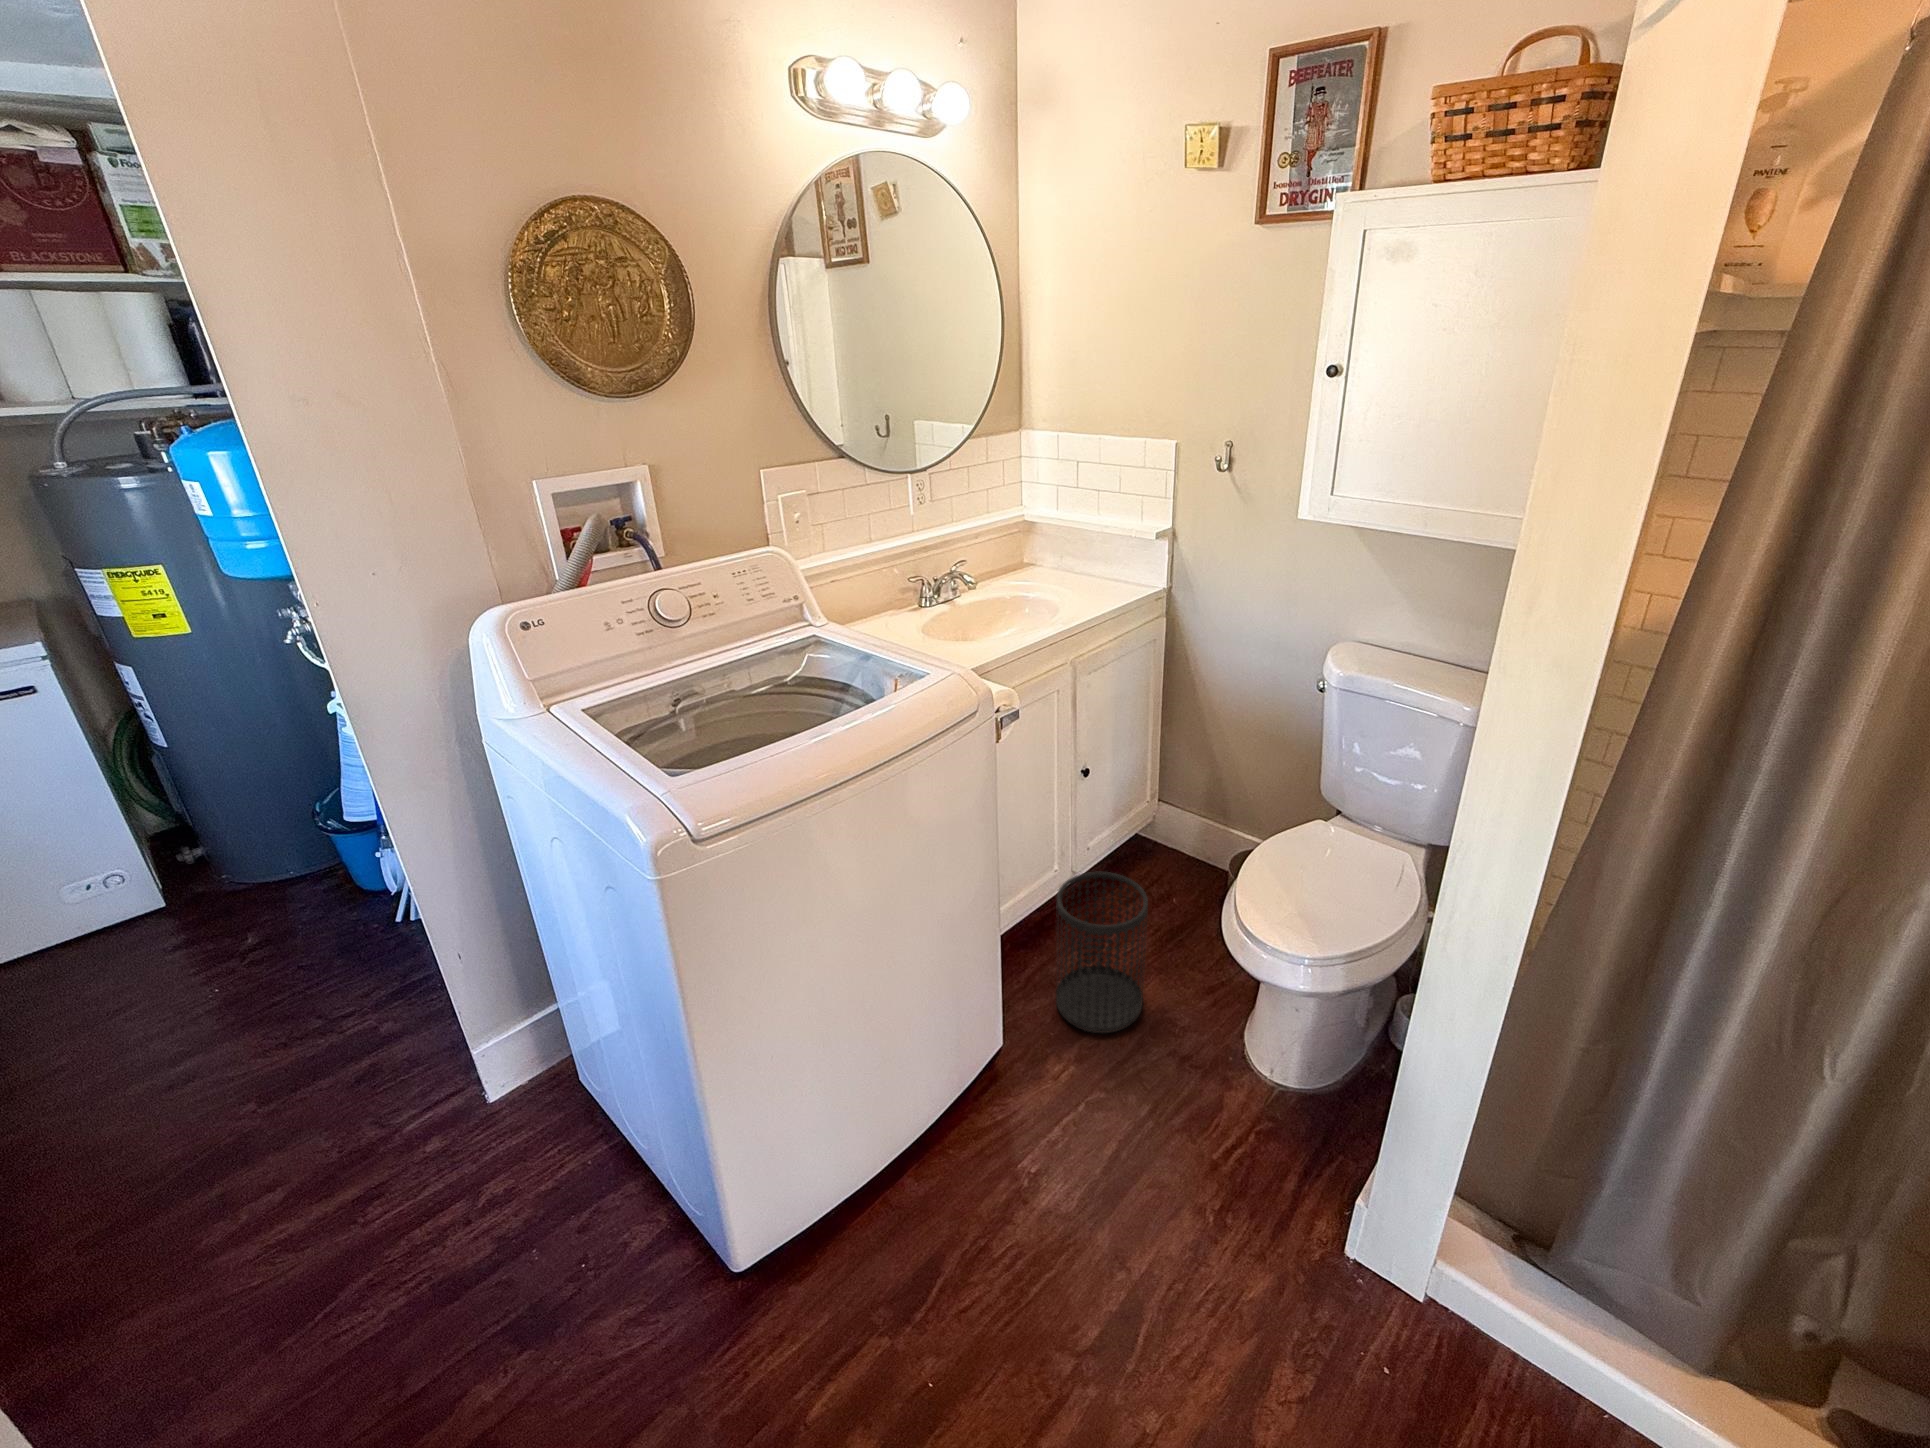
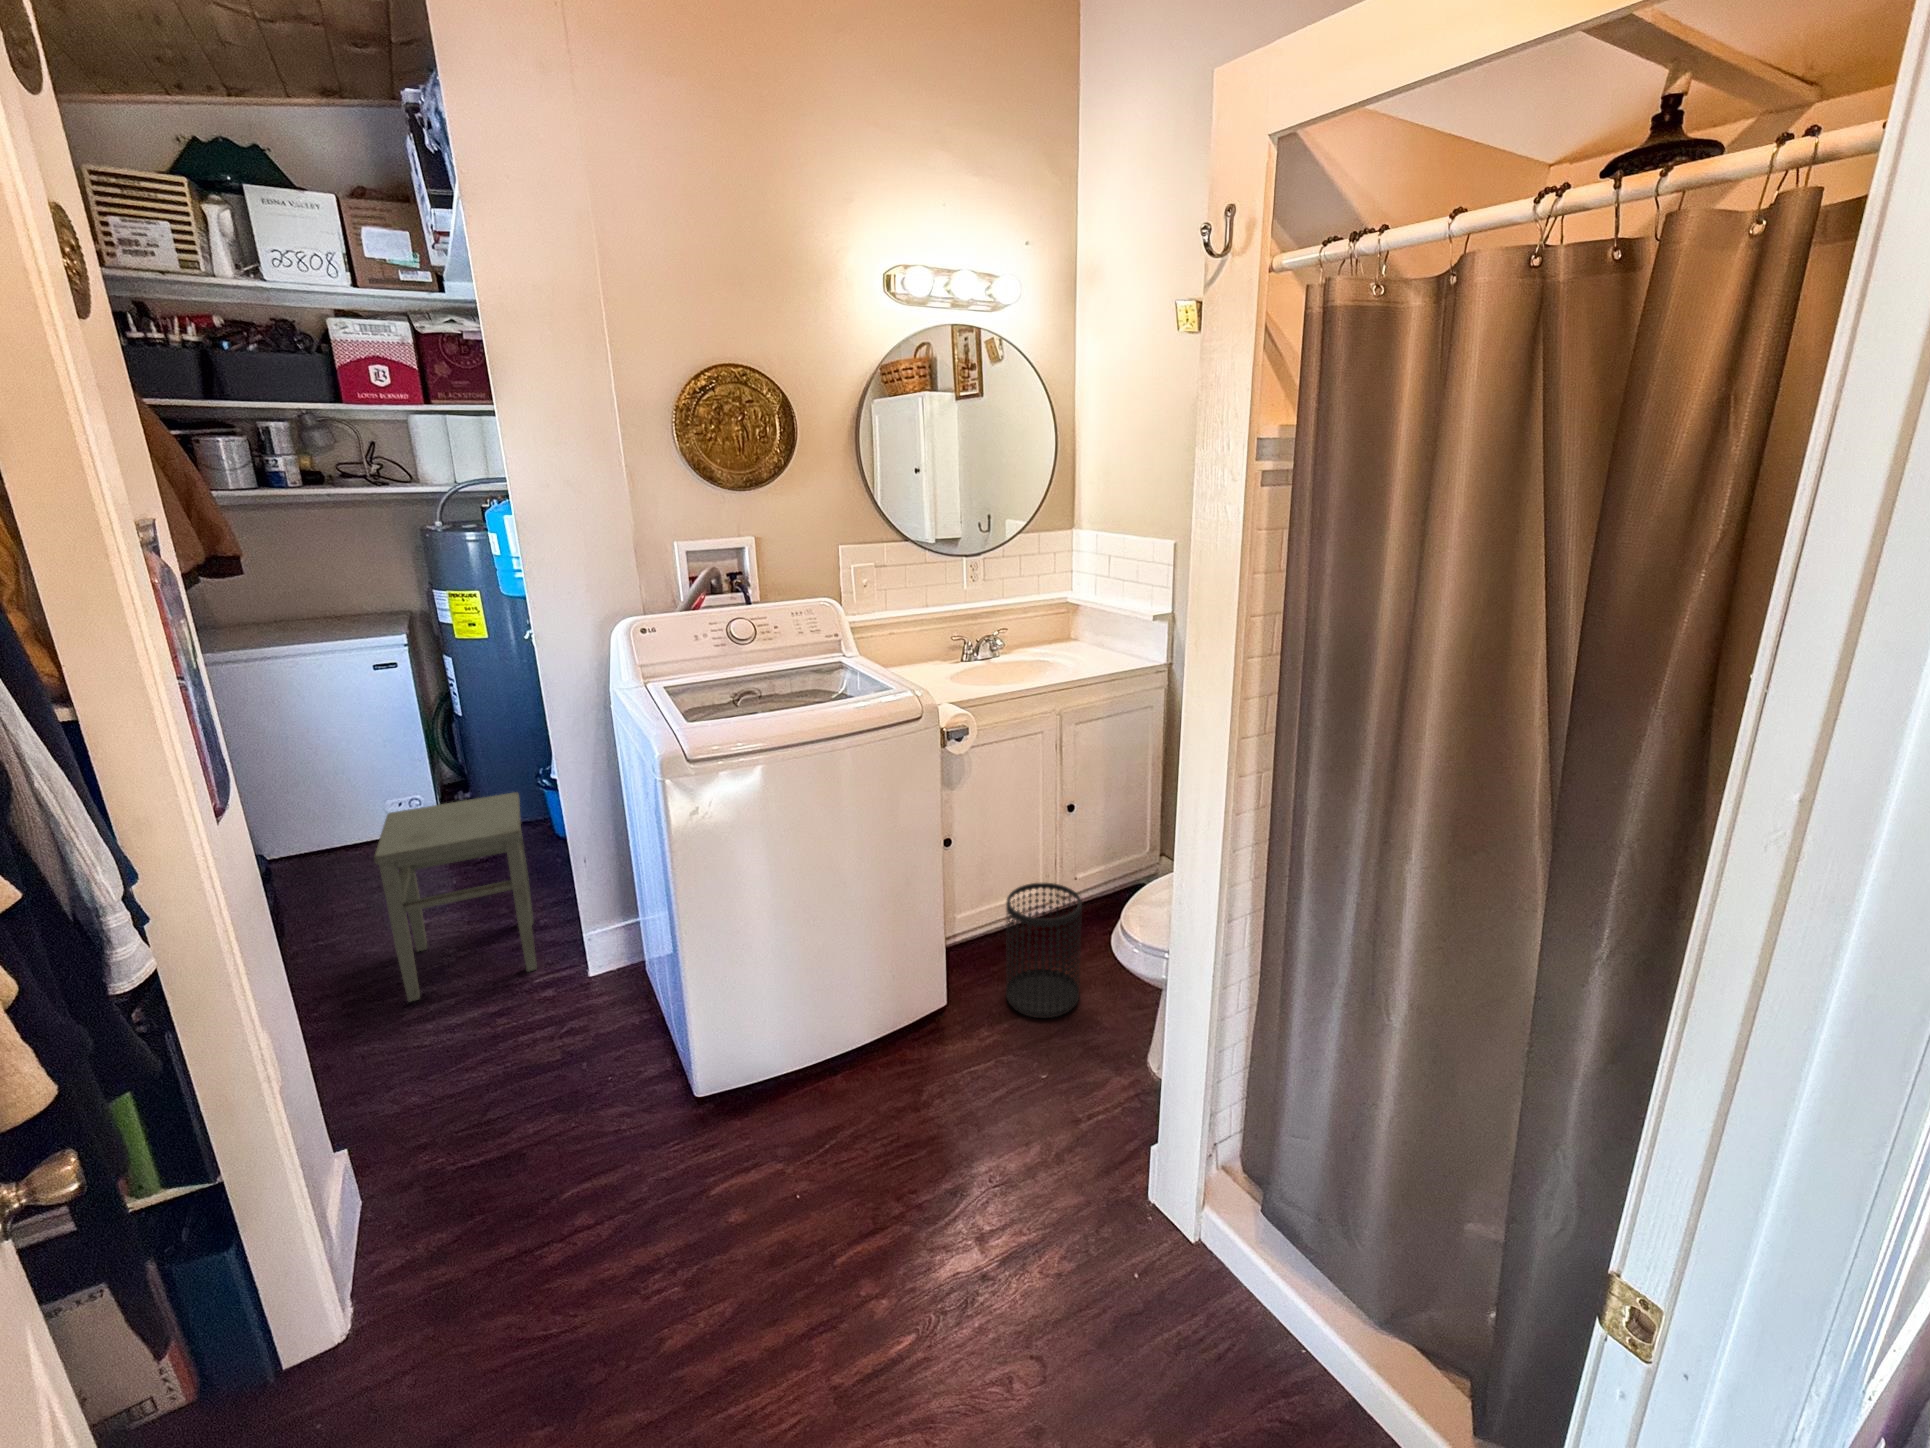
stool: none [90,866,404,1214] -> present [374,792,537,1002]

